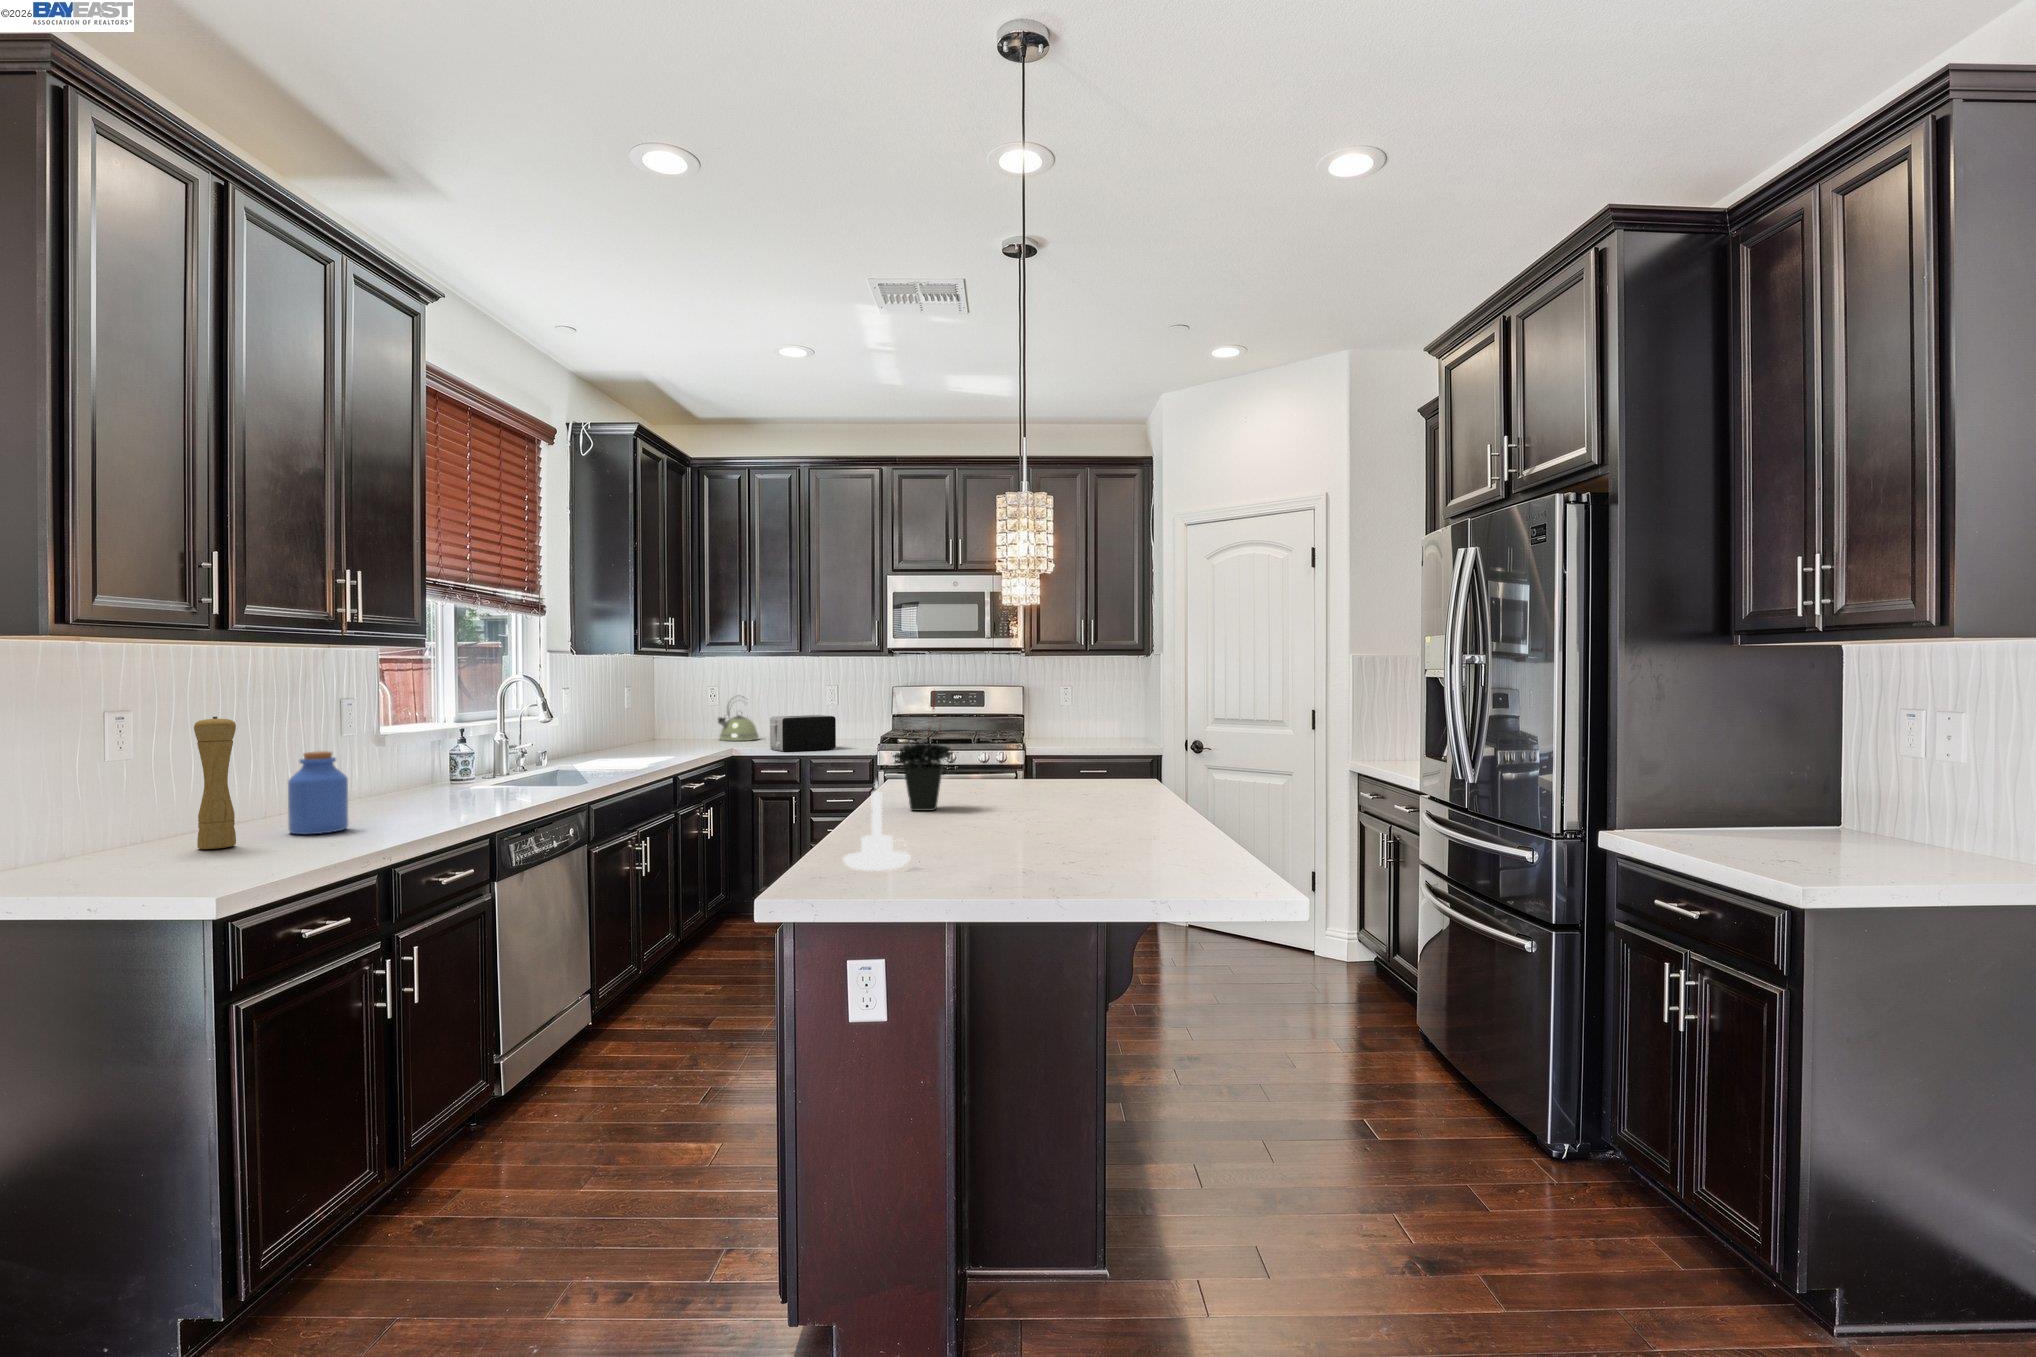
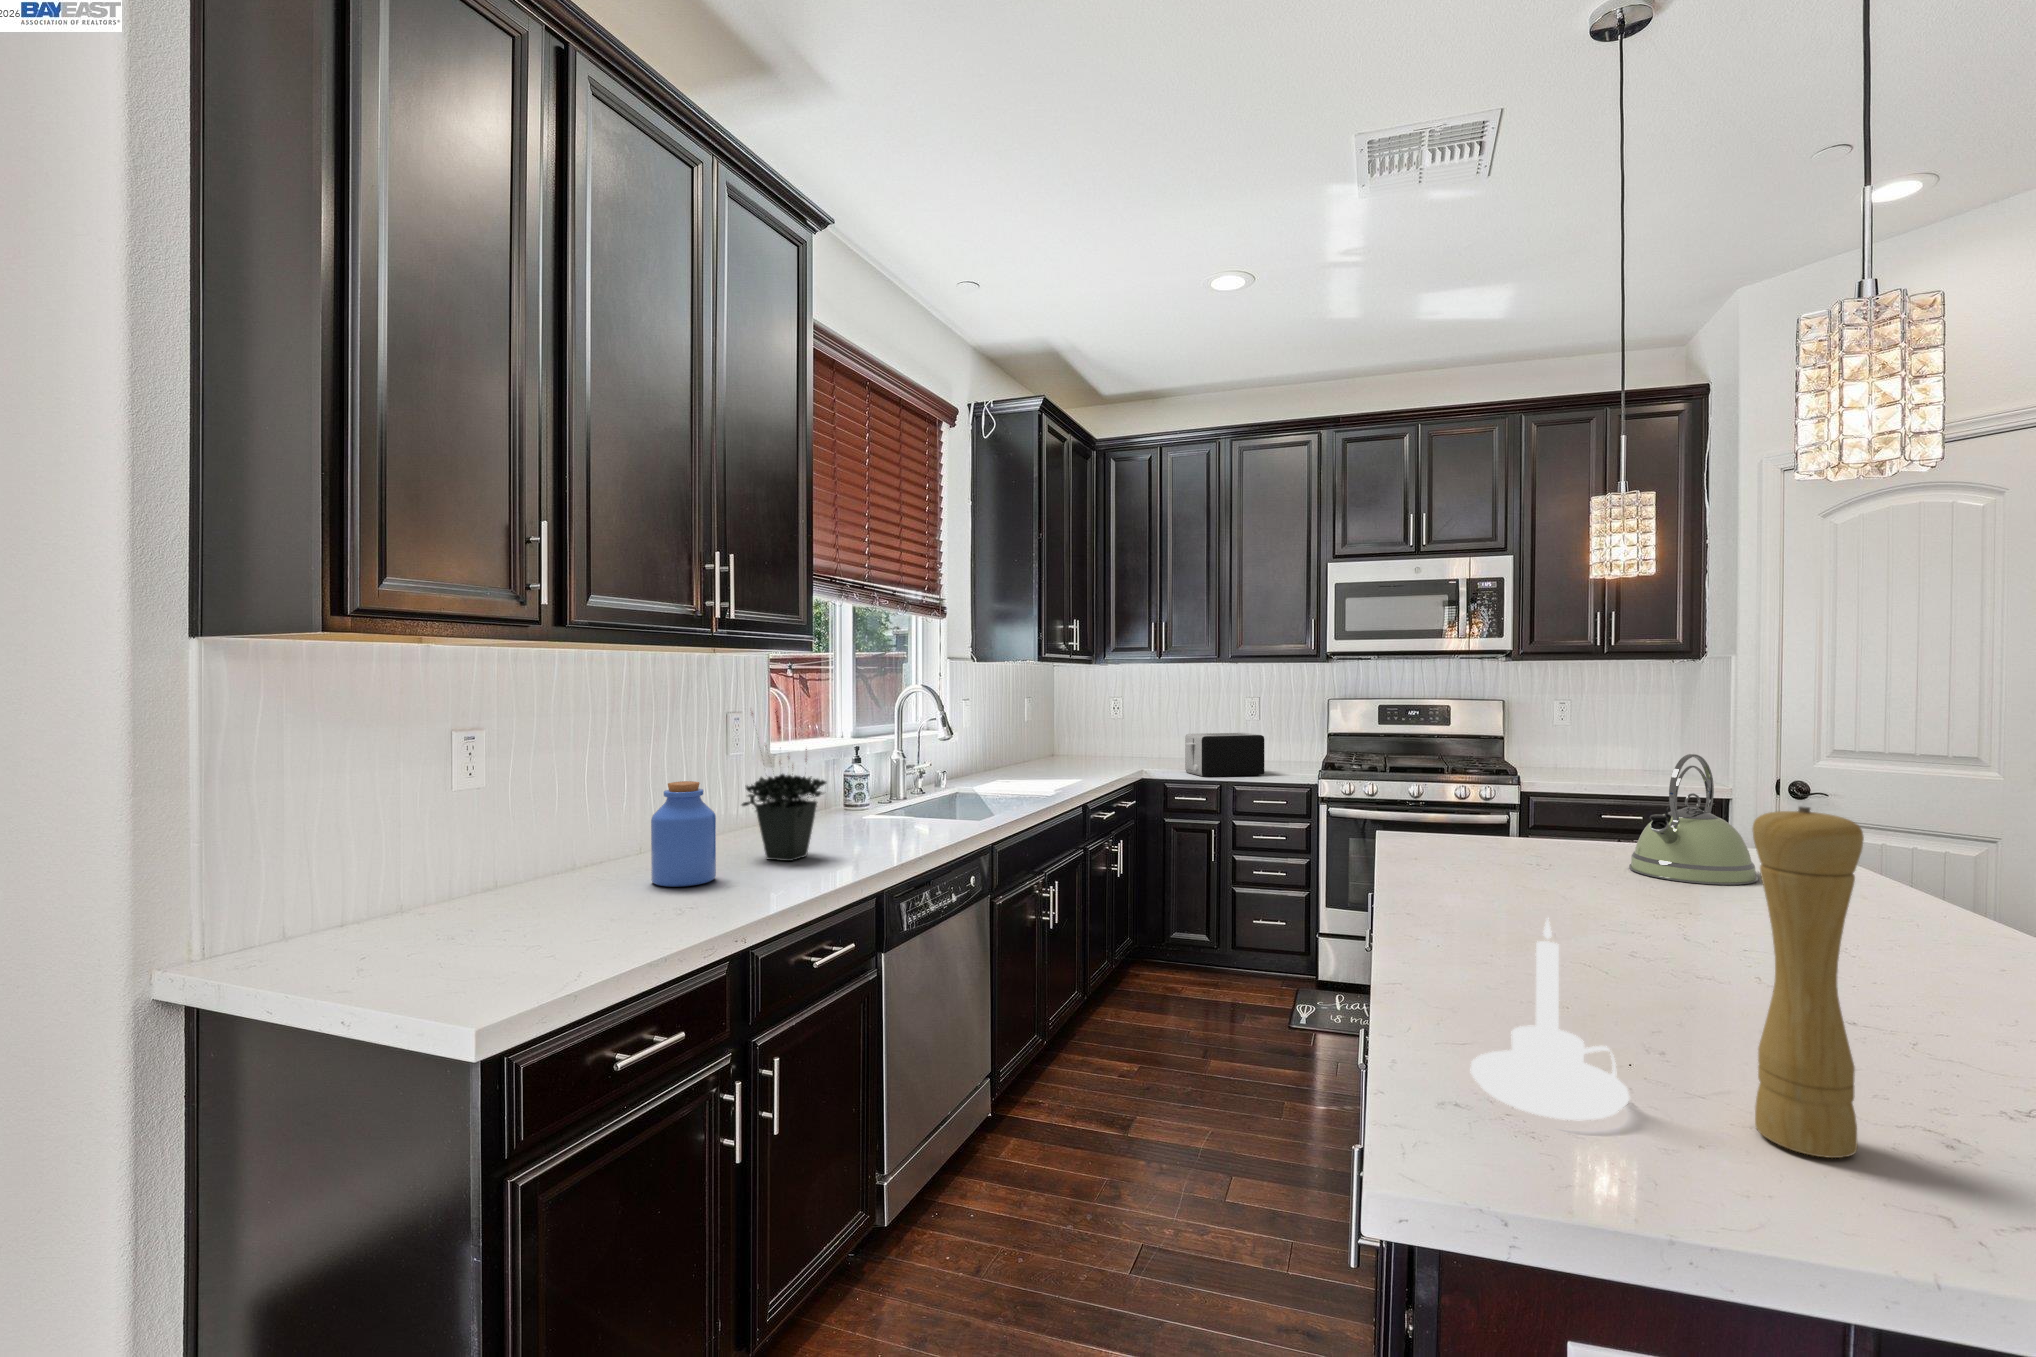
potted plant: present [893,690,953,811] -> present [742,709,826,861]
kettle: present [718,697,759,741] -> present [1629,754,1758,885]
pepper mill: present [194,717,236,849] -> present [1753,806,1864,1158]

